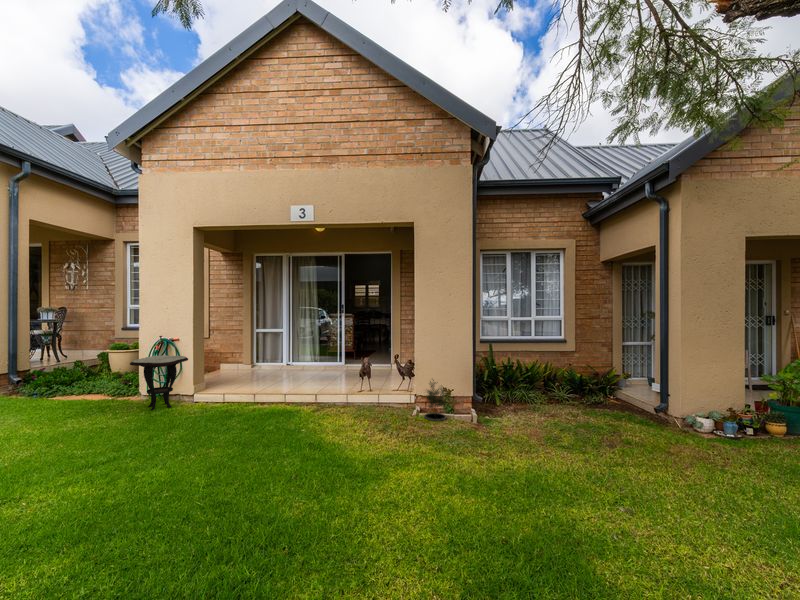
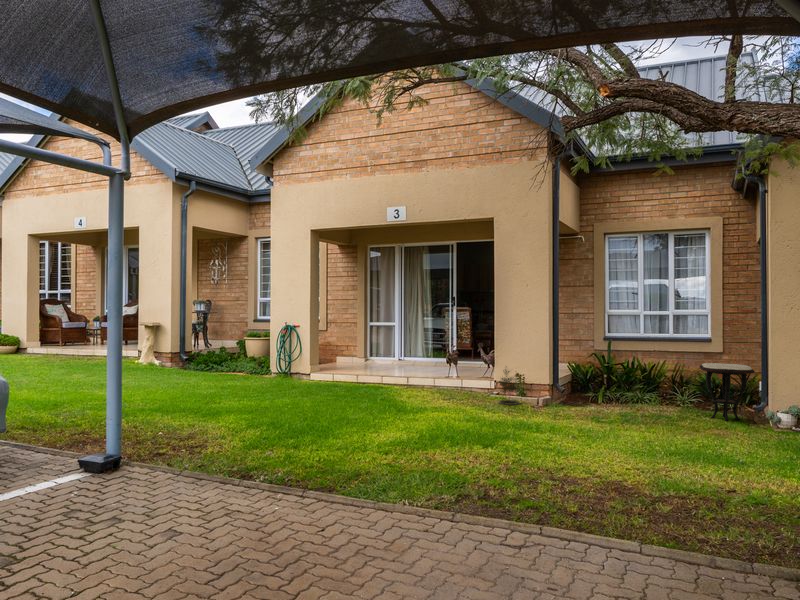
side table: present [130,355,188,410] -> present [700,363,755,421]

